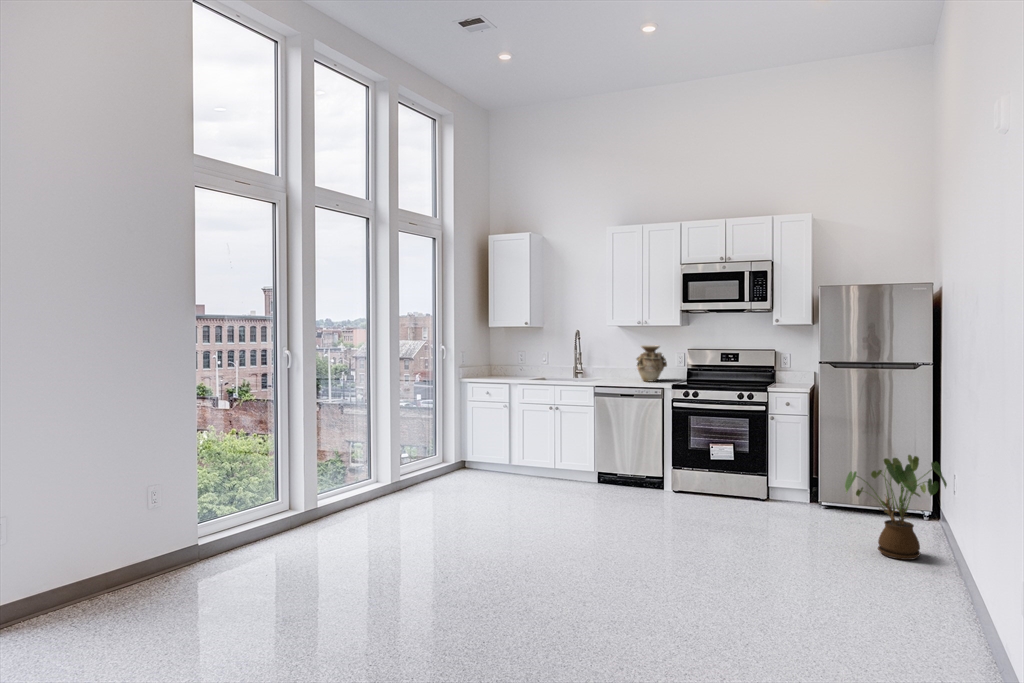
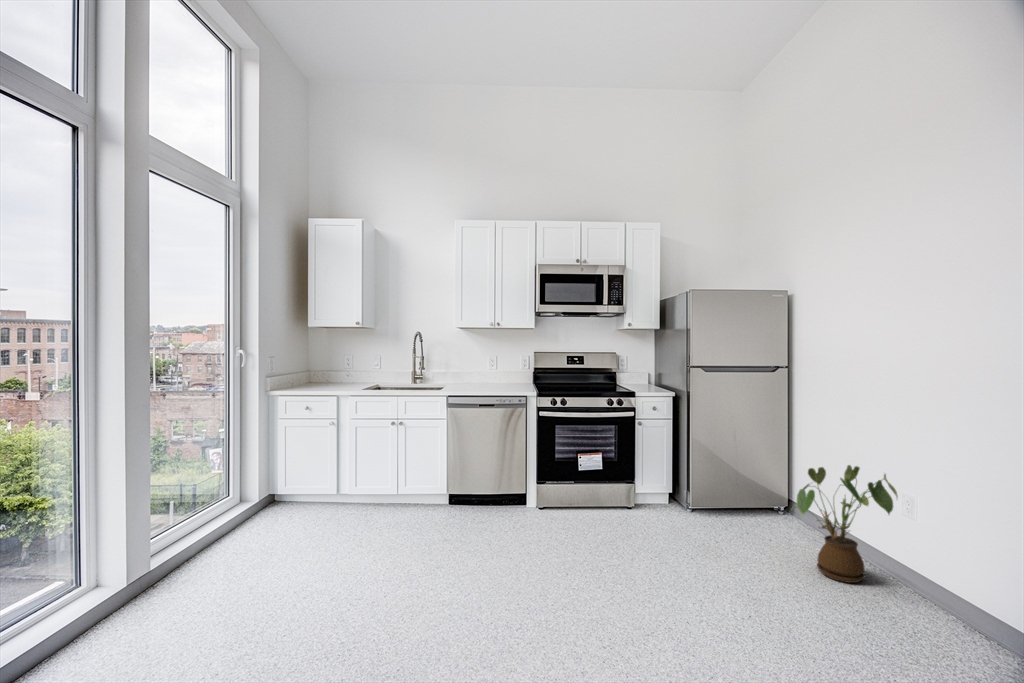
vase: present [636,345,667,382] -> none [485,349,516,388]

